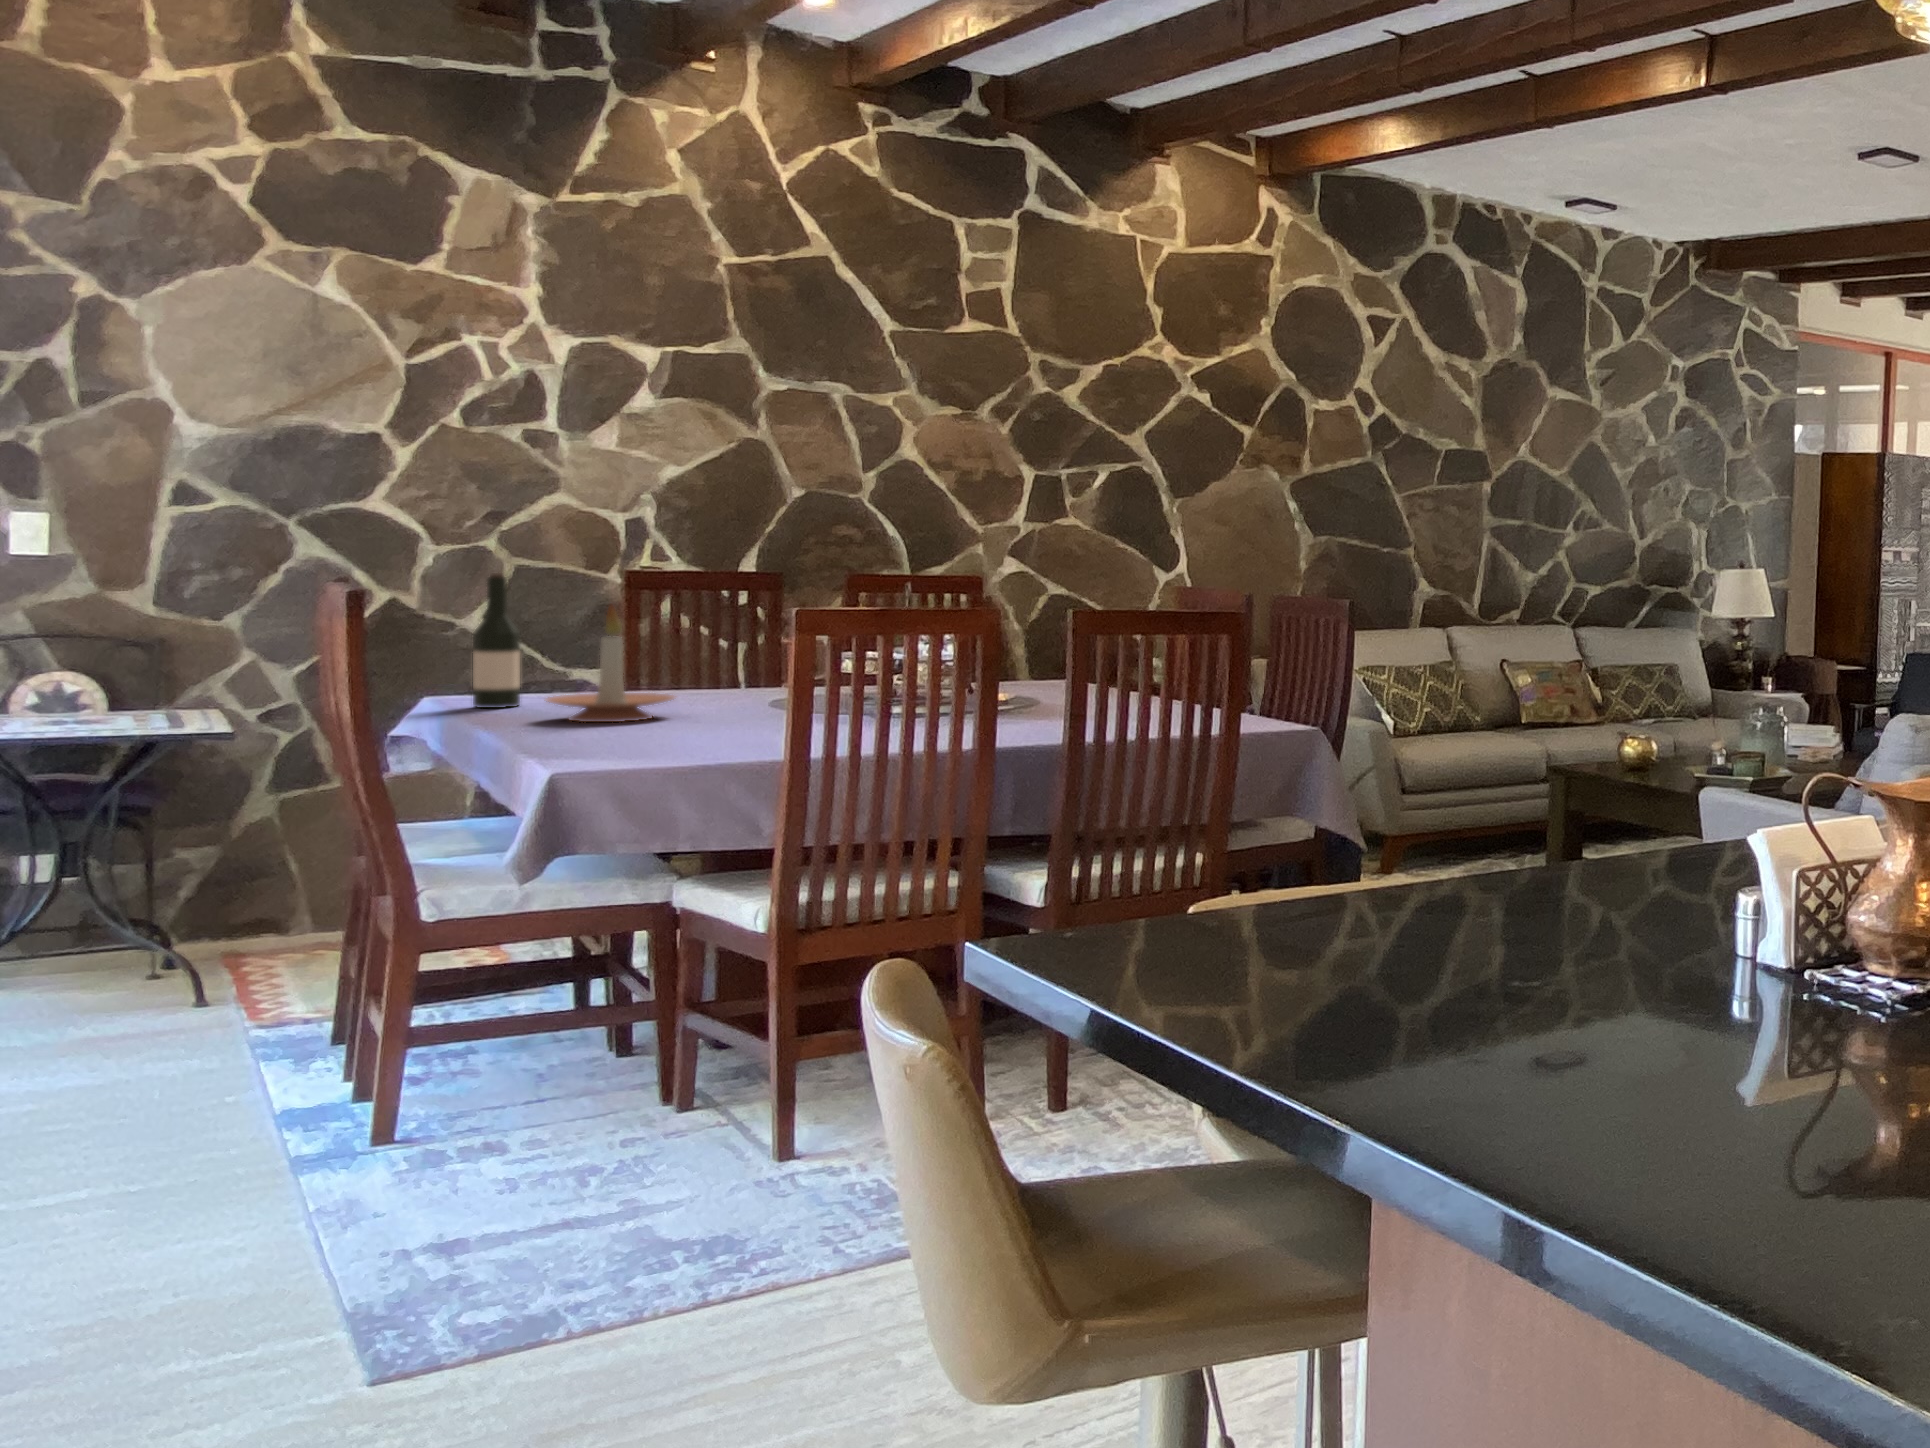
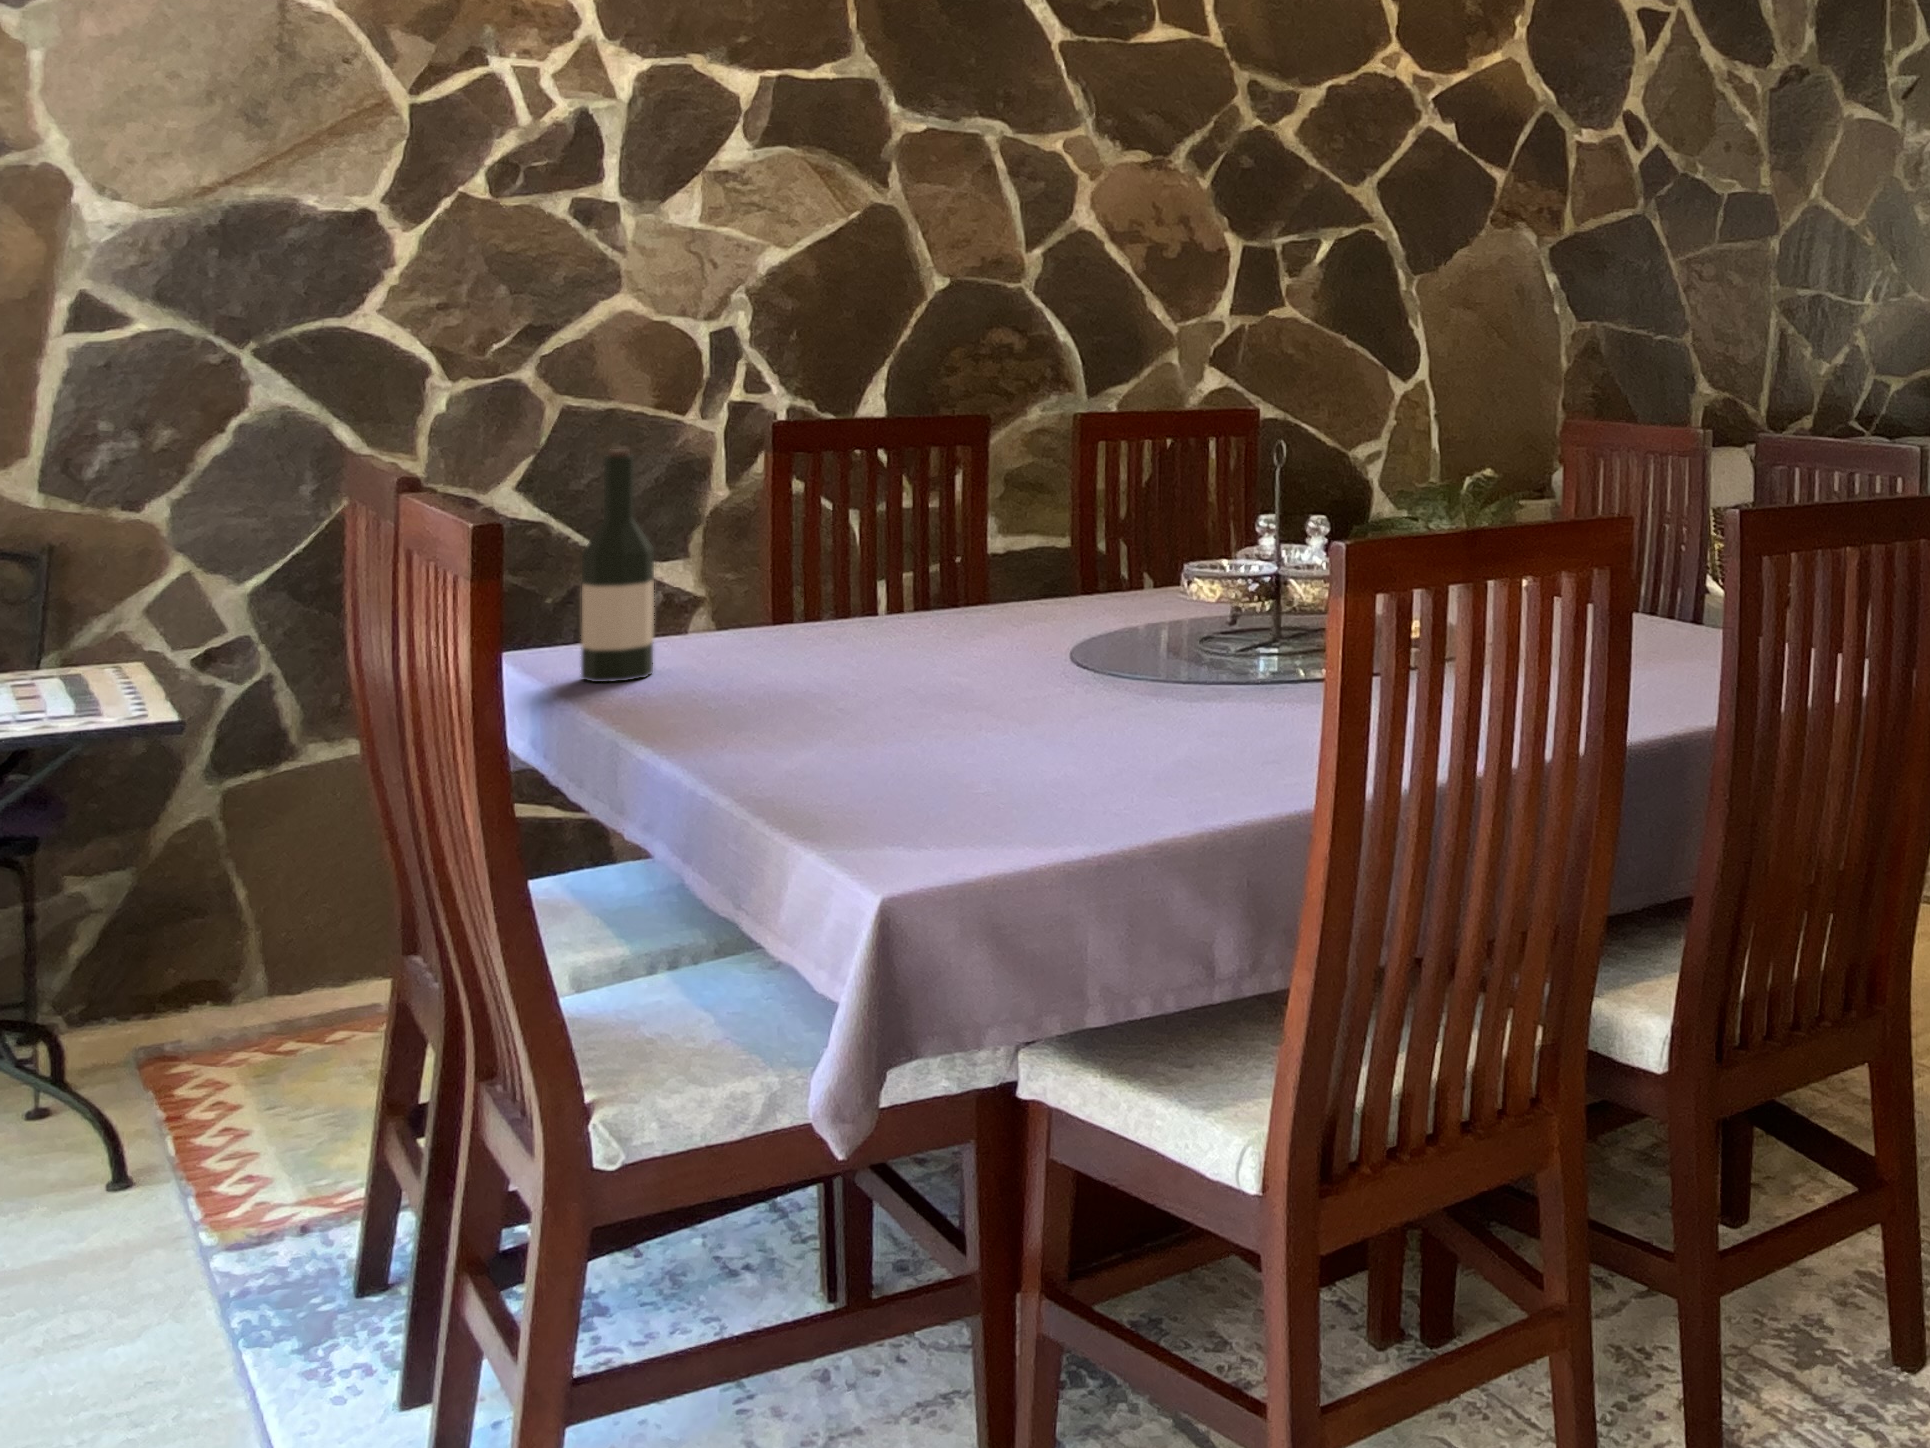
candle holder: present [547,605,674,722] -> none [729,505,936,721]

